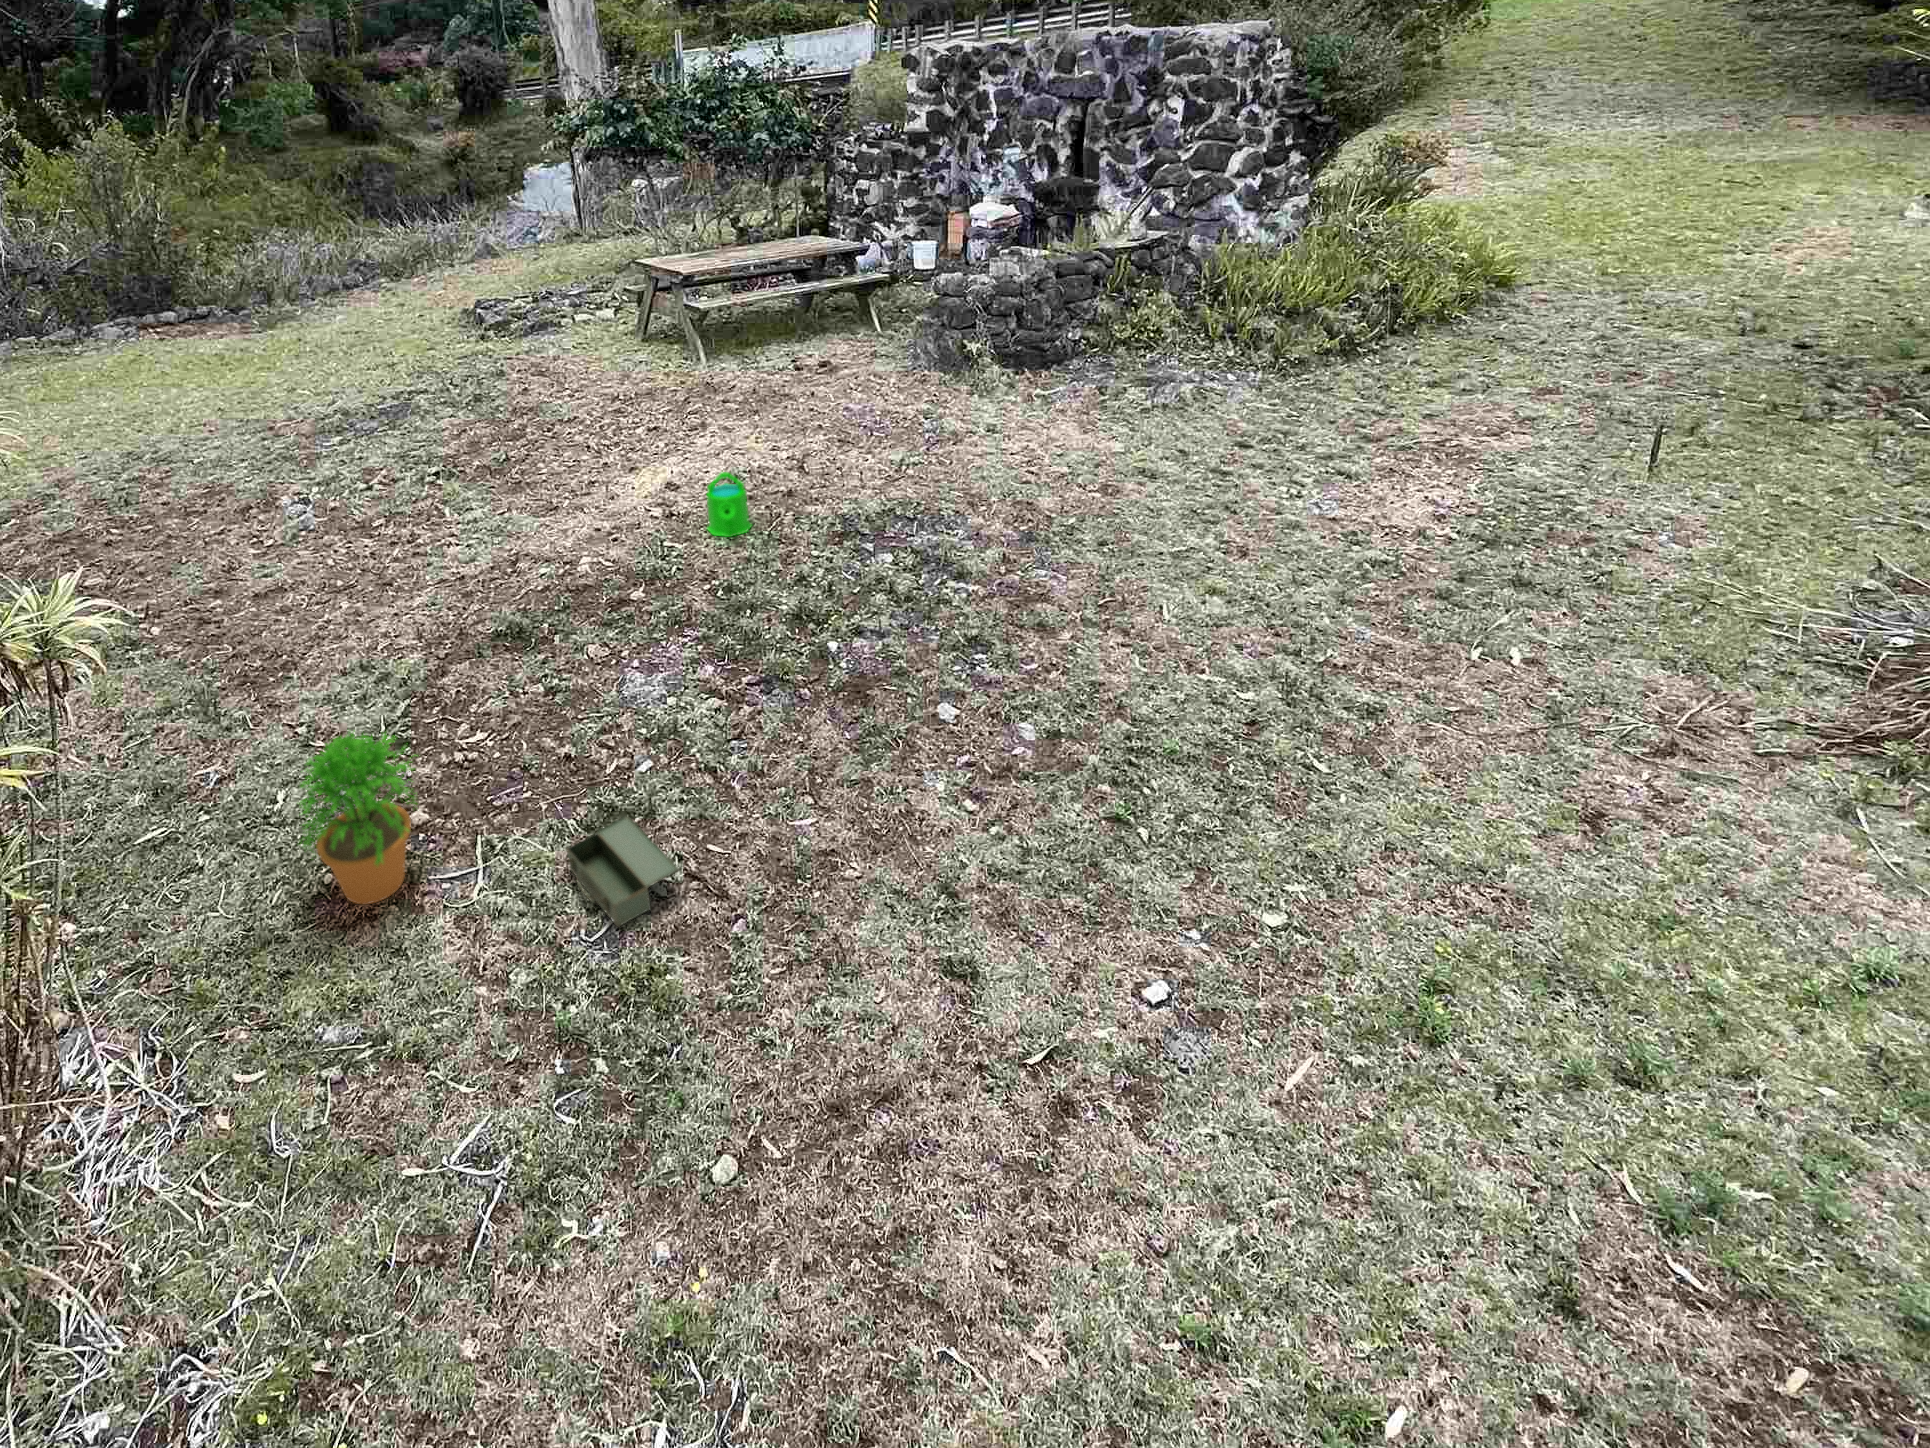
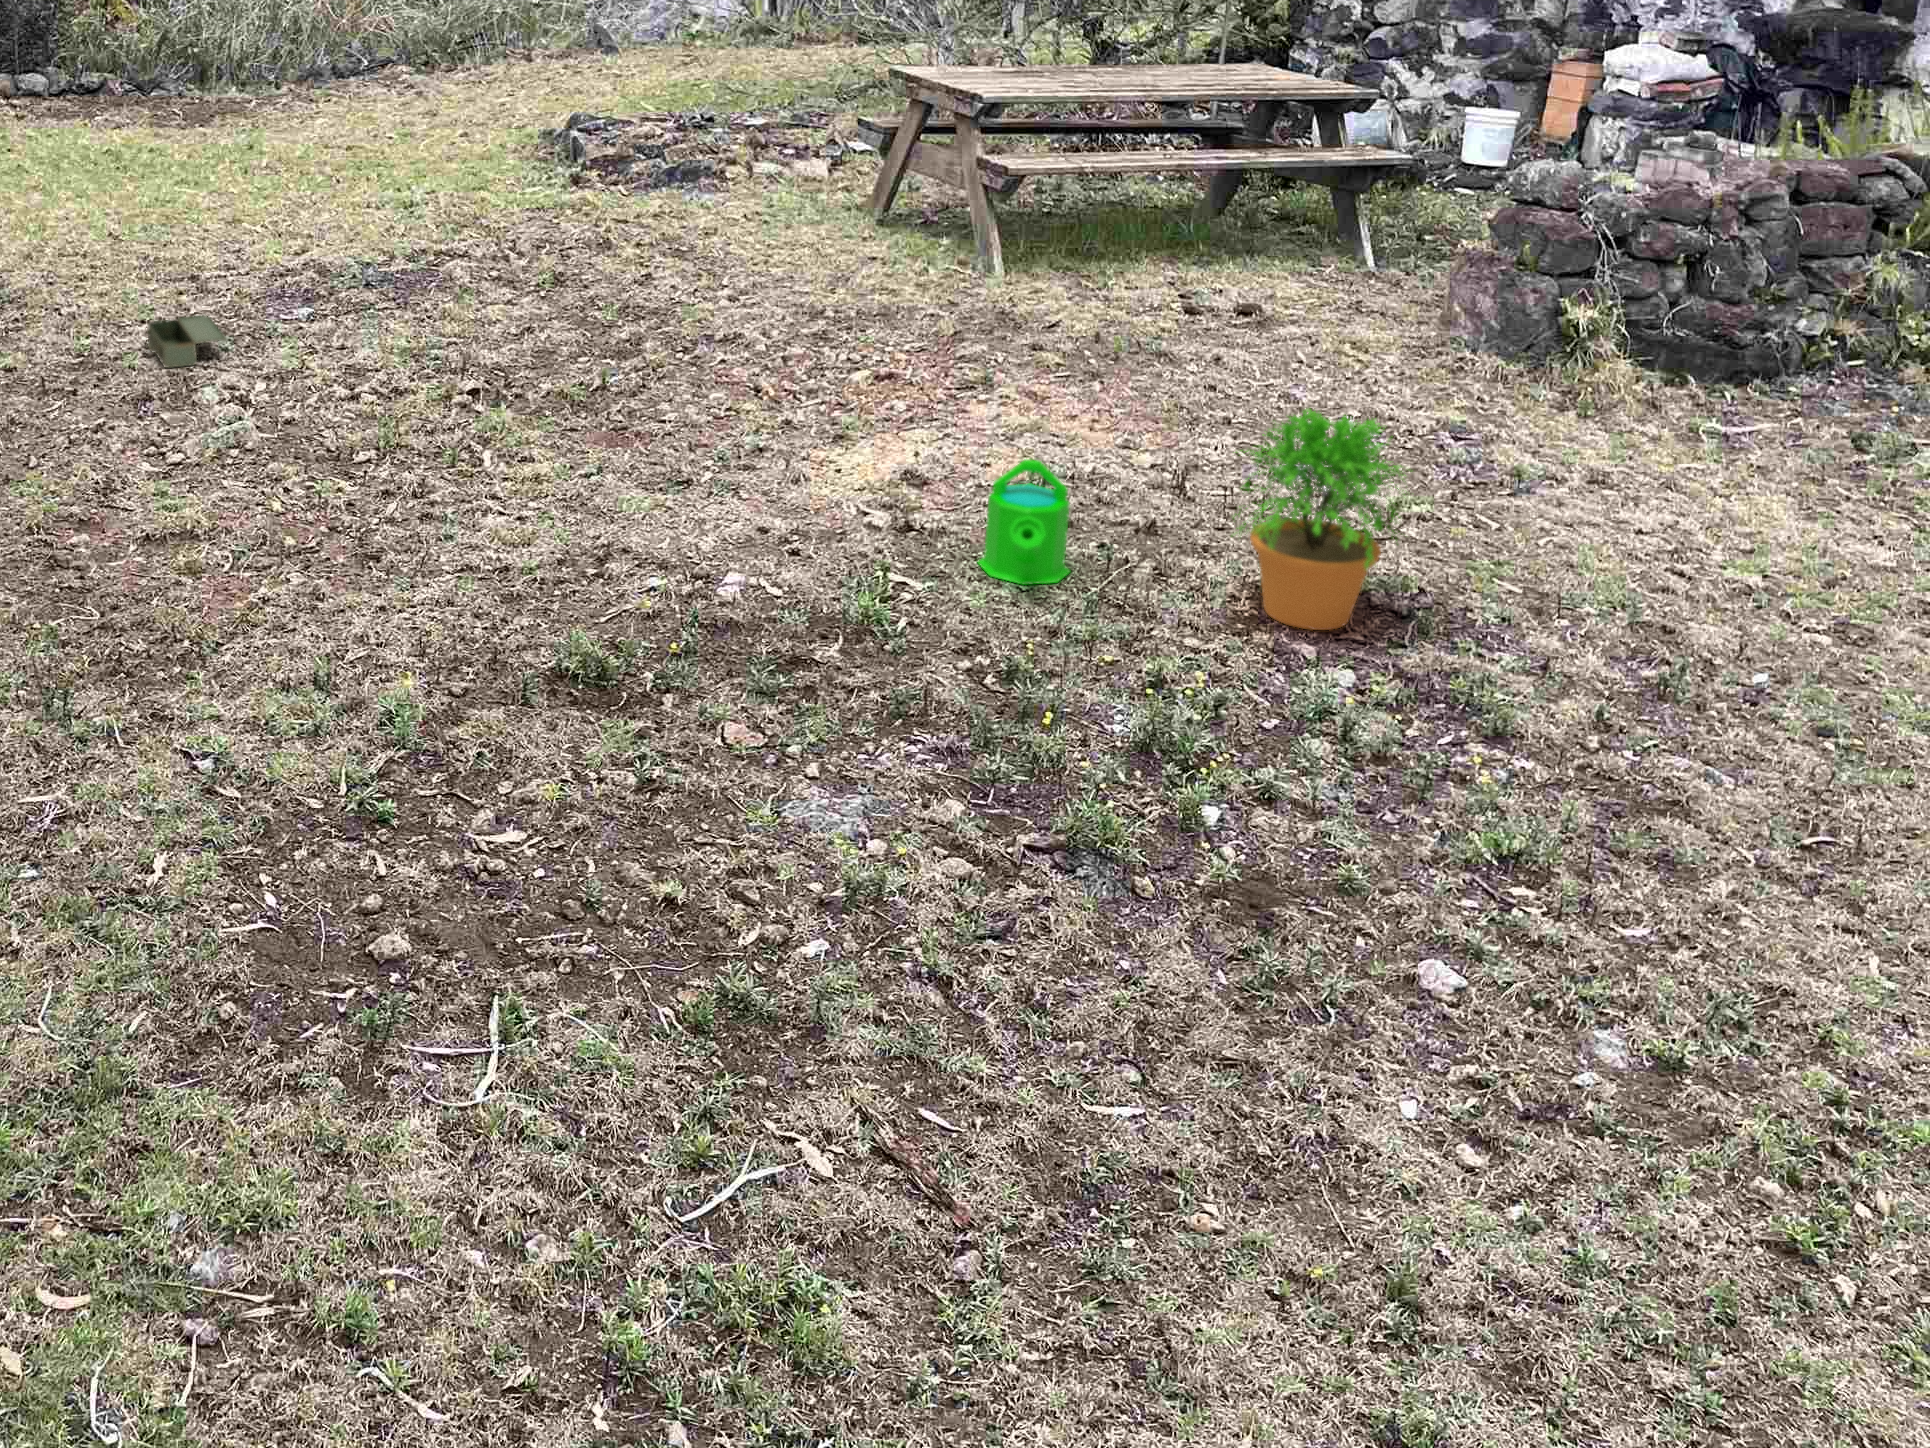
potted plant: present [300,733,417,904] -> present [1233,409,1407,630]
toolbox: present [567,817,678,927] -> present [147,315,226,368]

